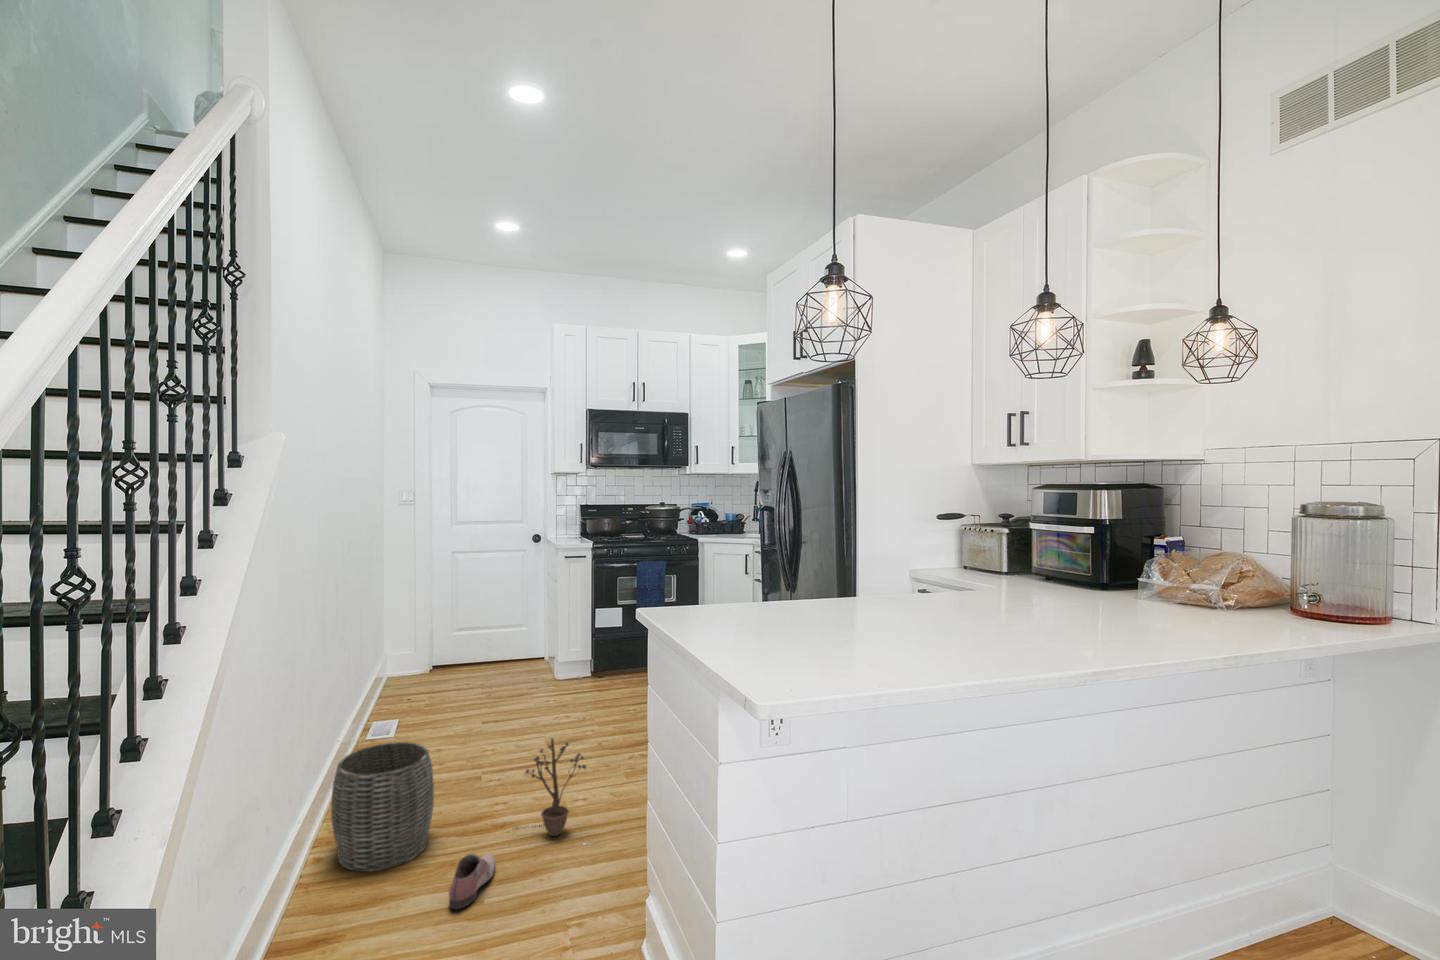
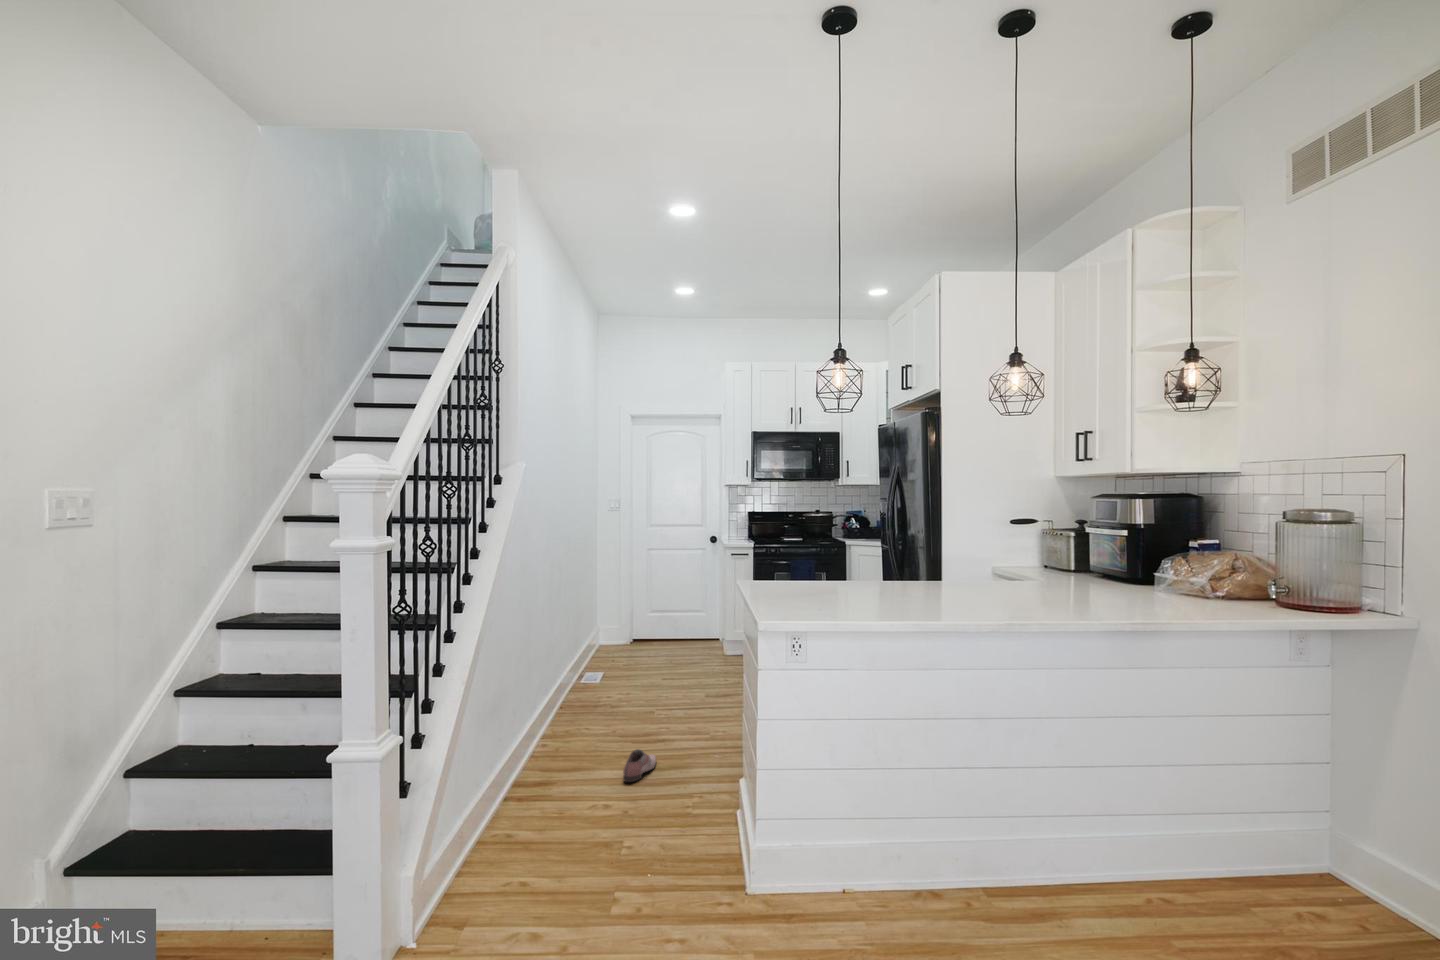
decorative plant: present [513,738,586,836] -> none [671,680,723,752]
woven basket: present [331,742,434,872] -> none [555,675,619,757]

